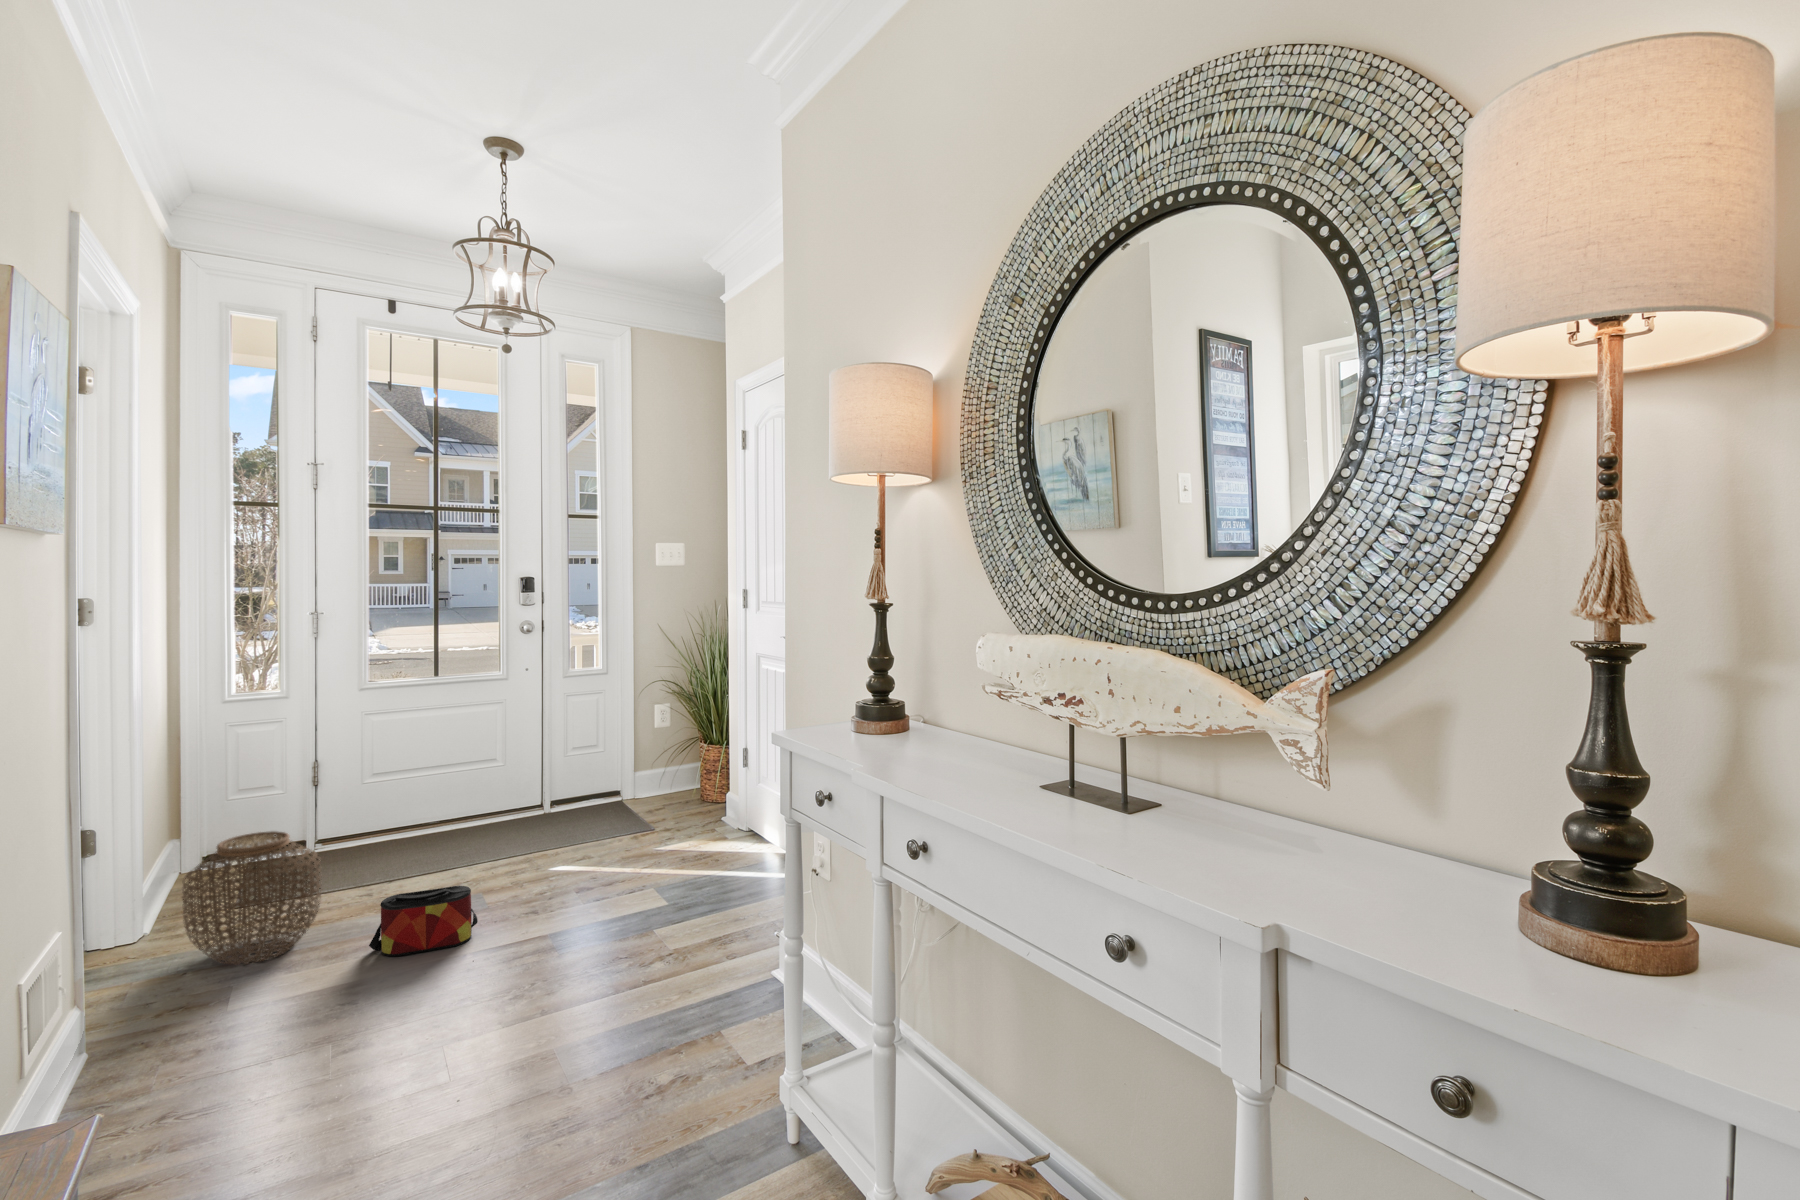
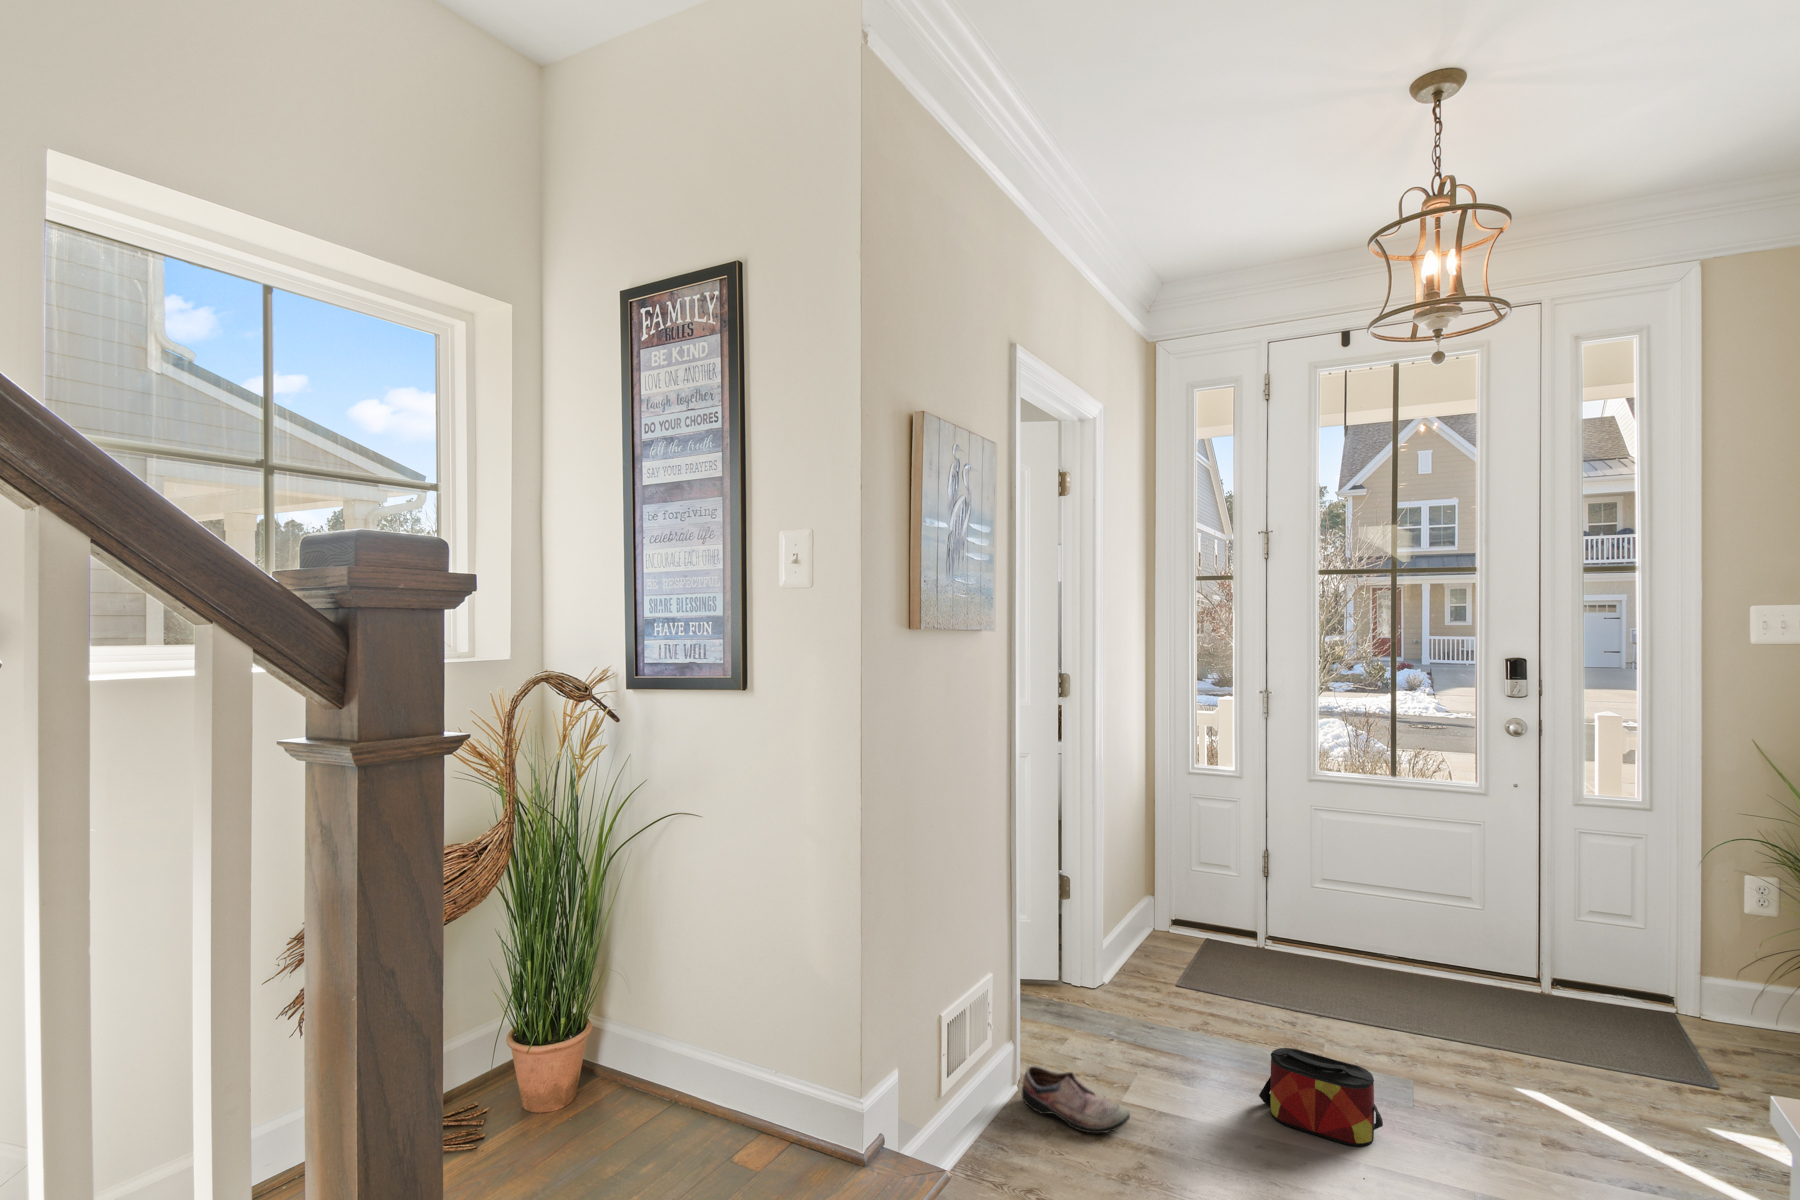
woven basket: present [183,831,321,965] -> none [1111,924,1227,1063]
shoe: none [94,999,248,1058] -> present [1022,1065,1130,1133]

